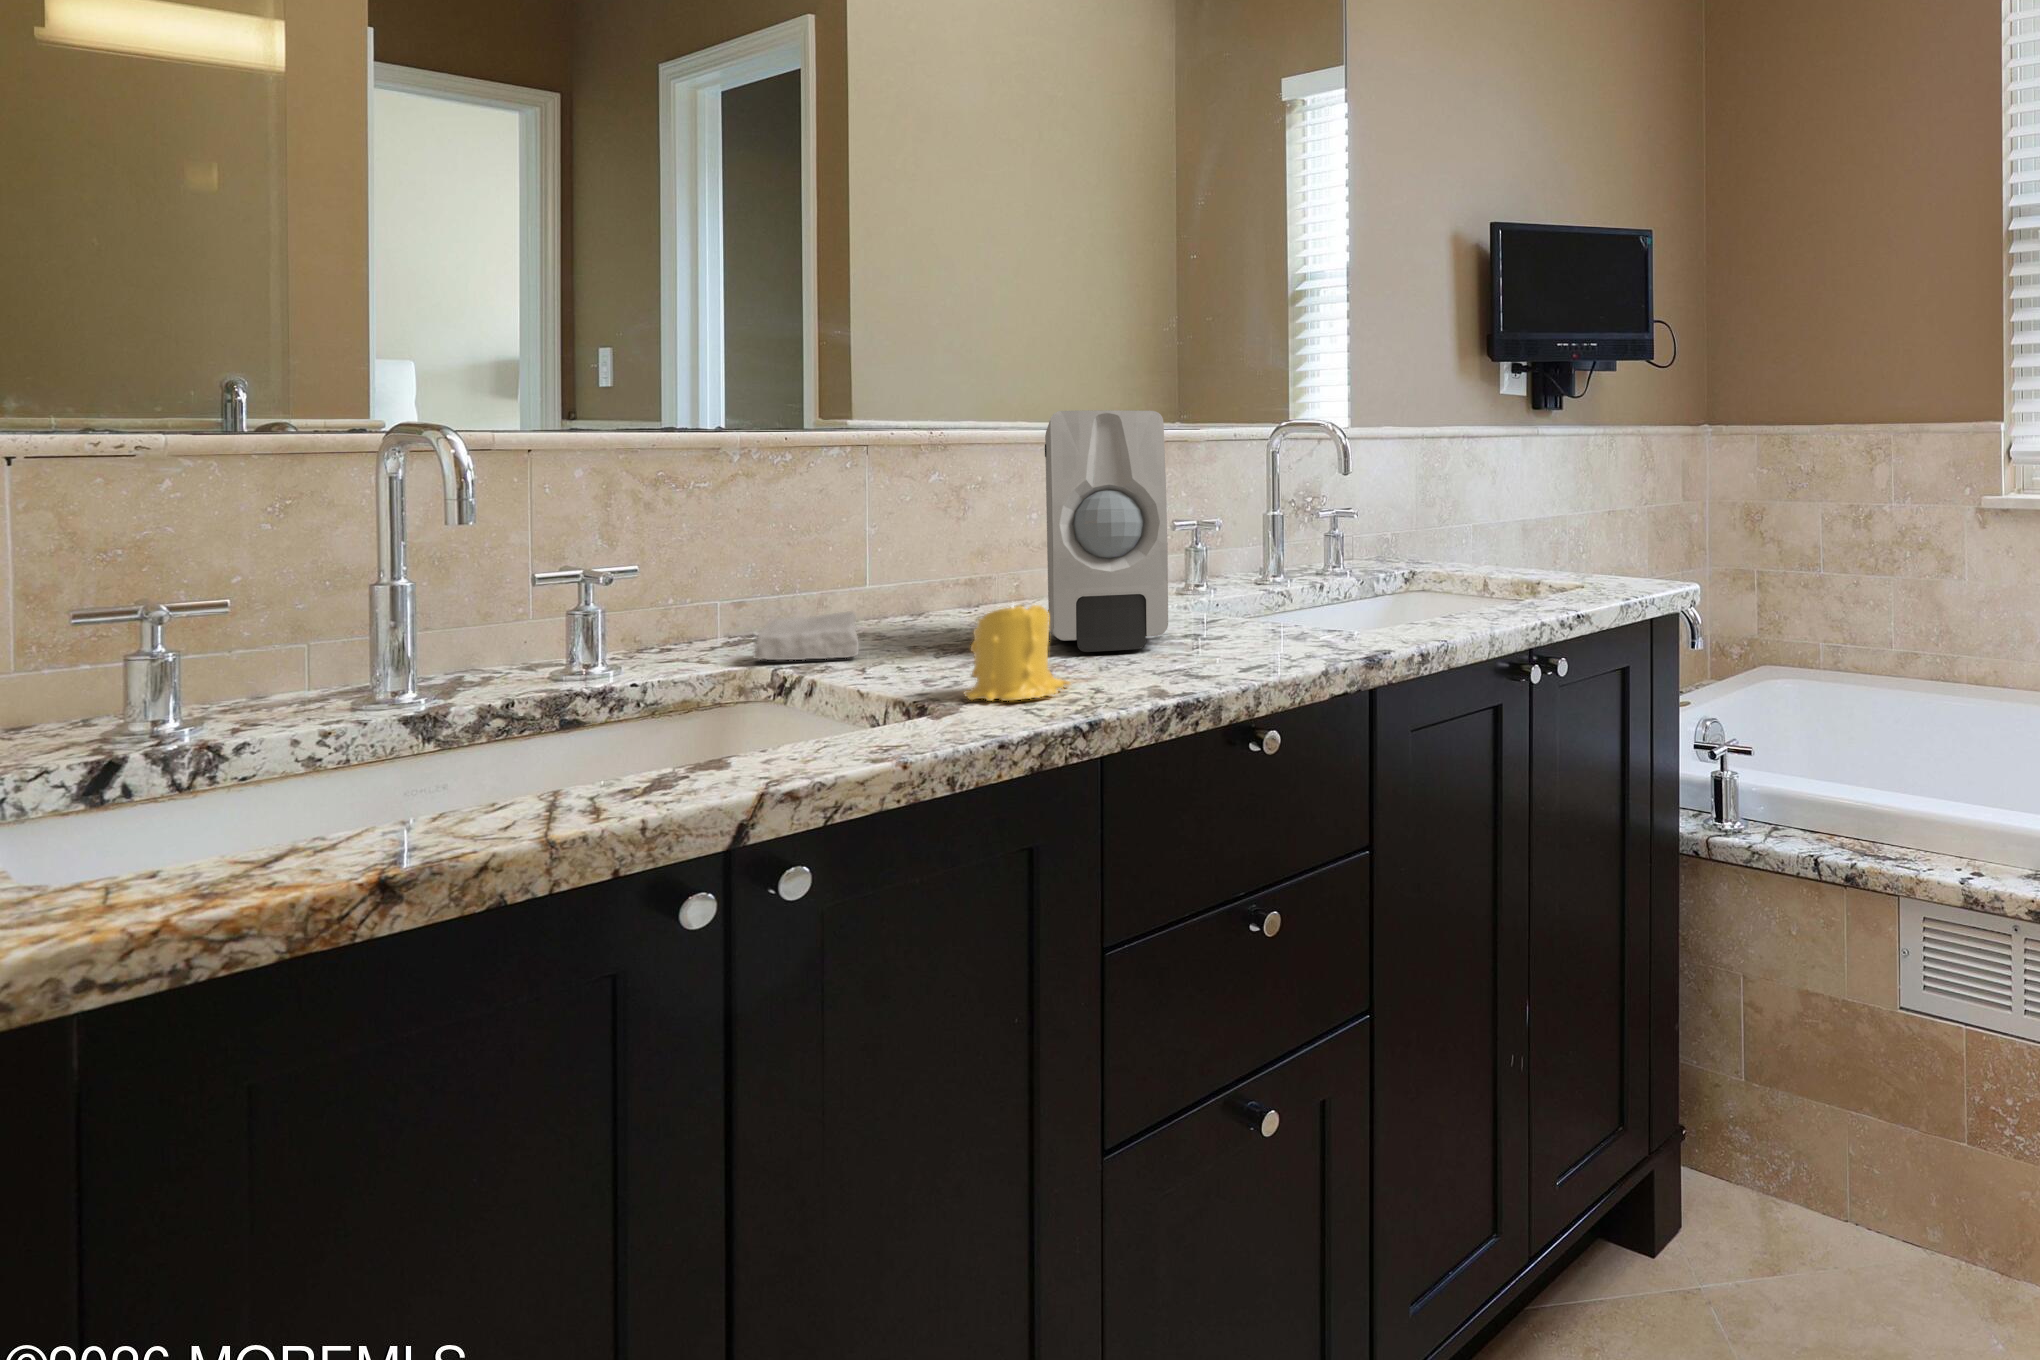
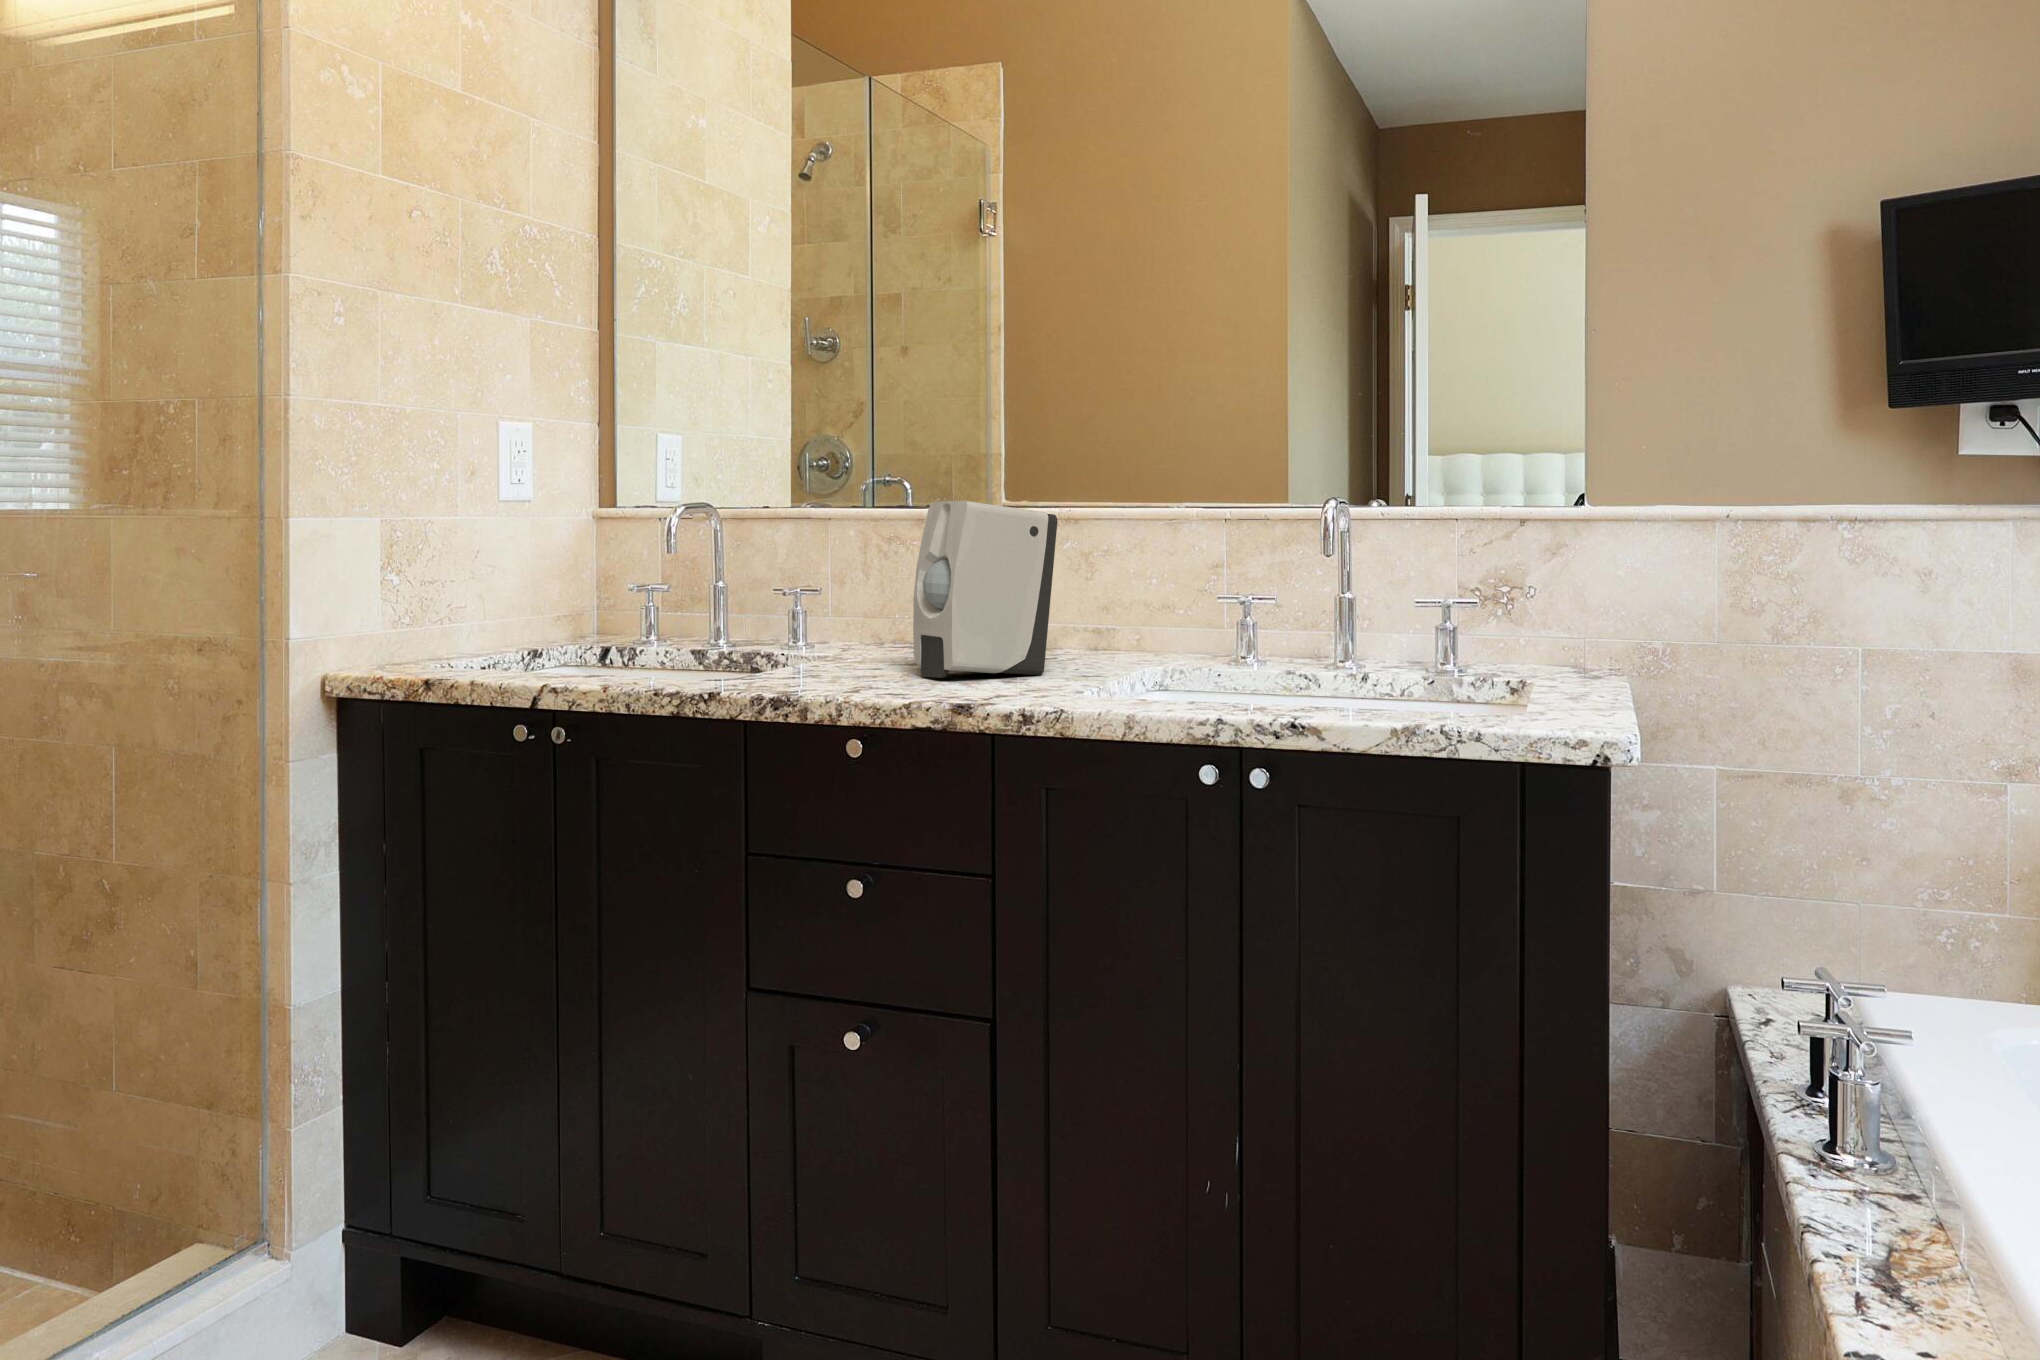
candle: present [964,604,1070,701] -> none [746,622,818,683]
soap bar: present [754,611,859,661] -> none [857,634,910,661]

